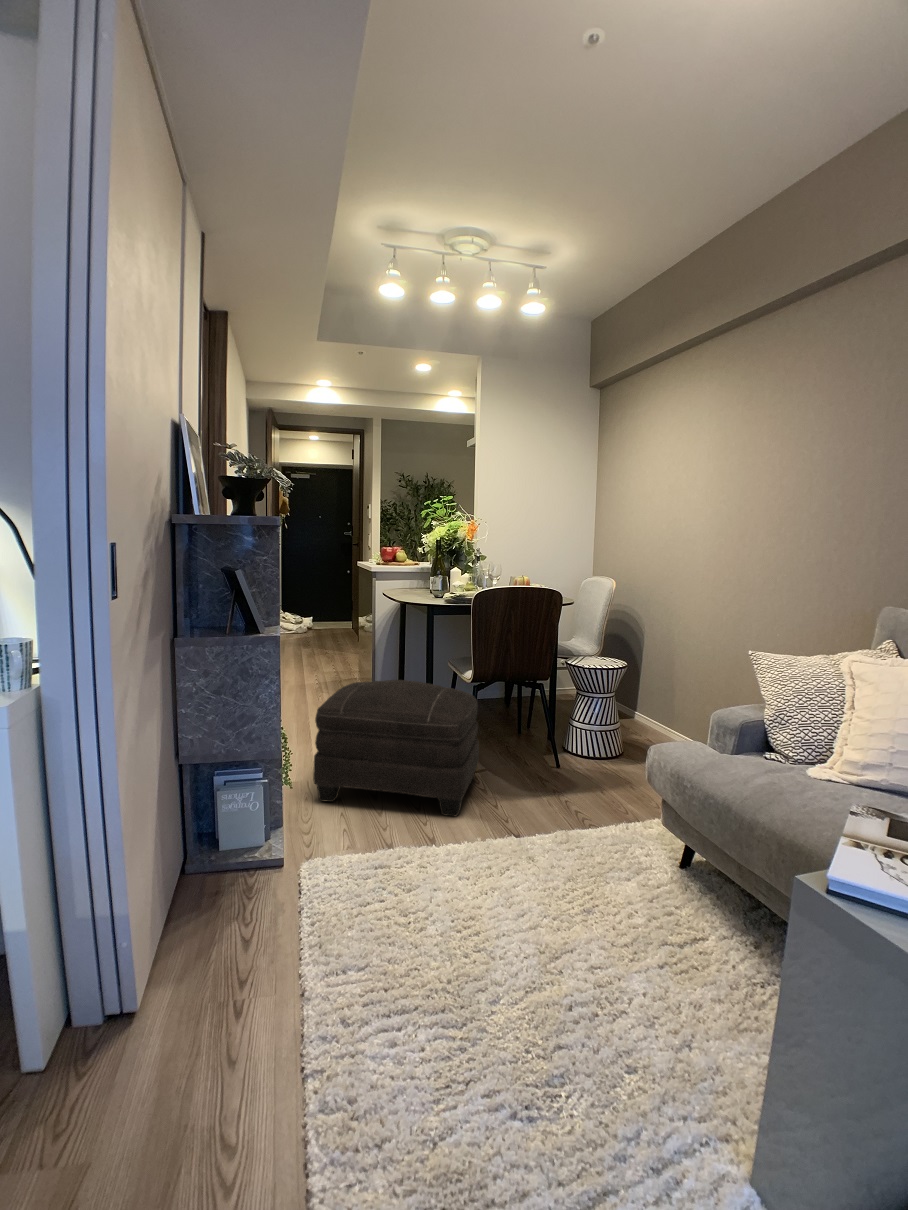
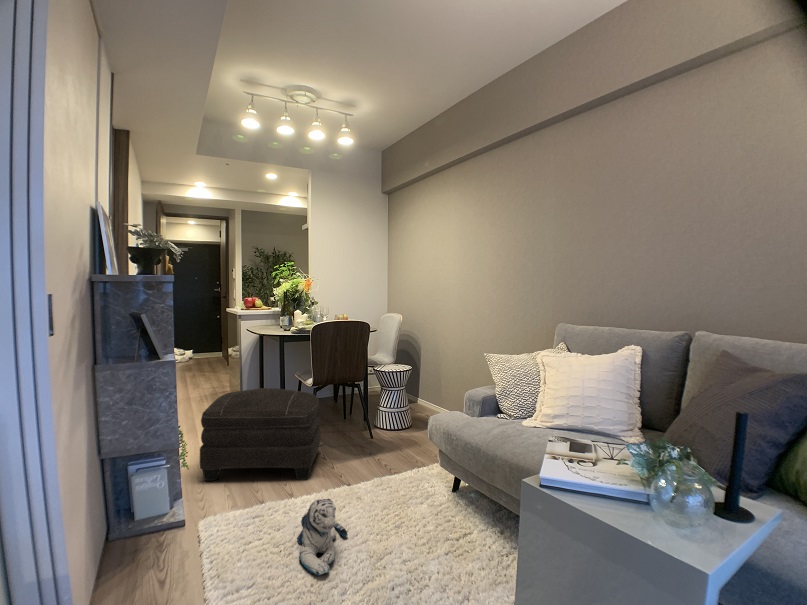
plush toy: none [433,855,508,969] -> present [297,499,348,576]

